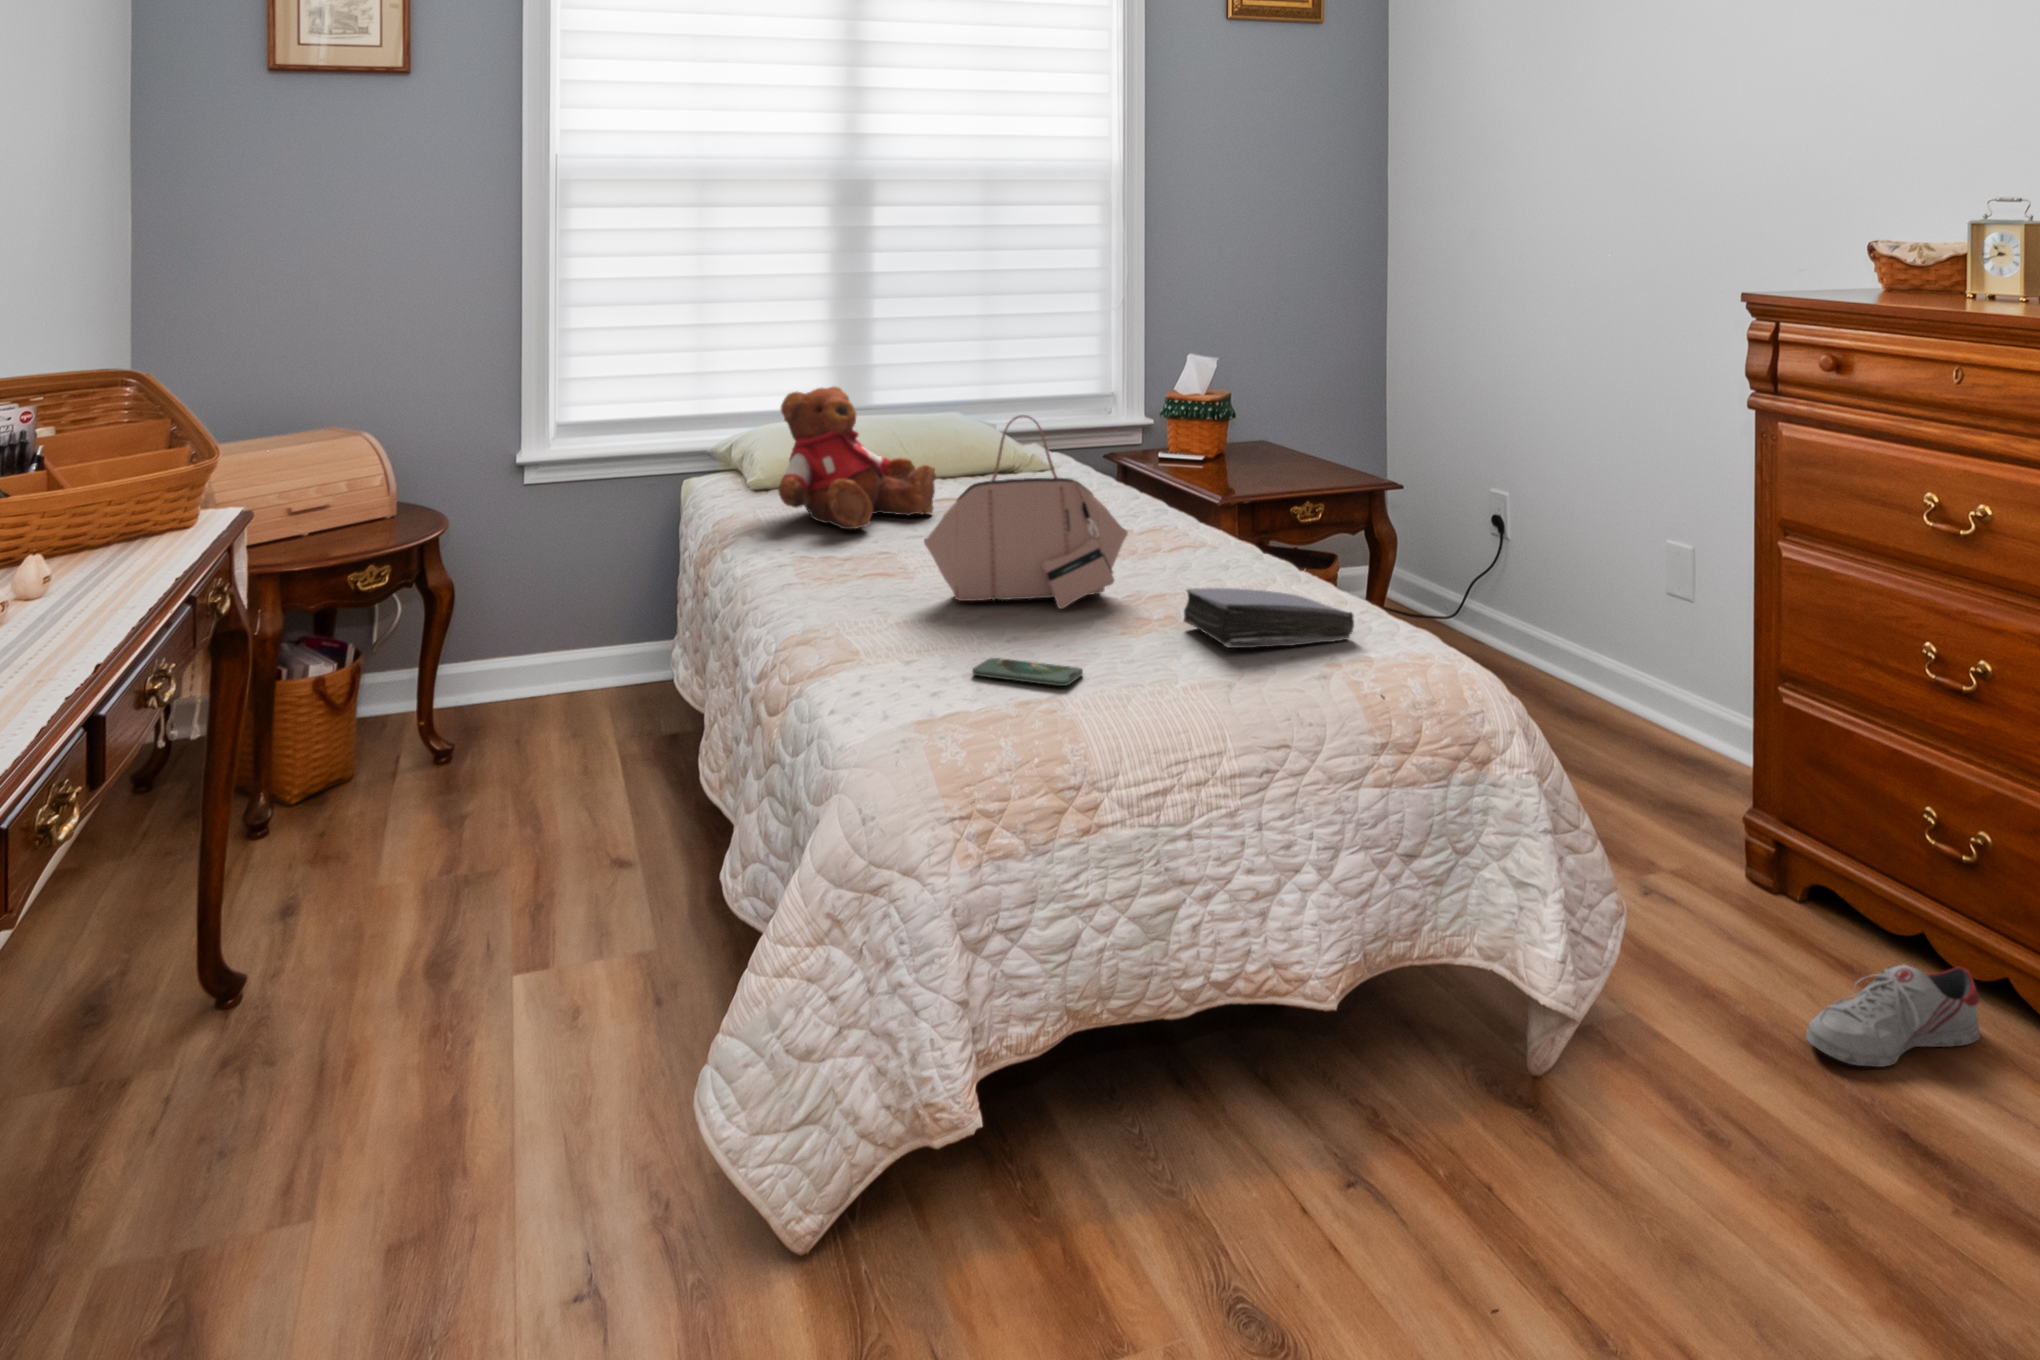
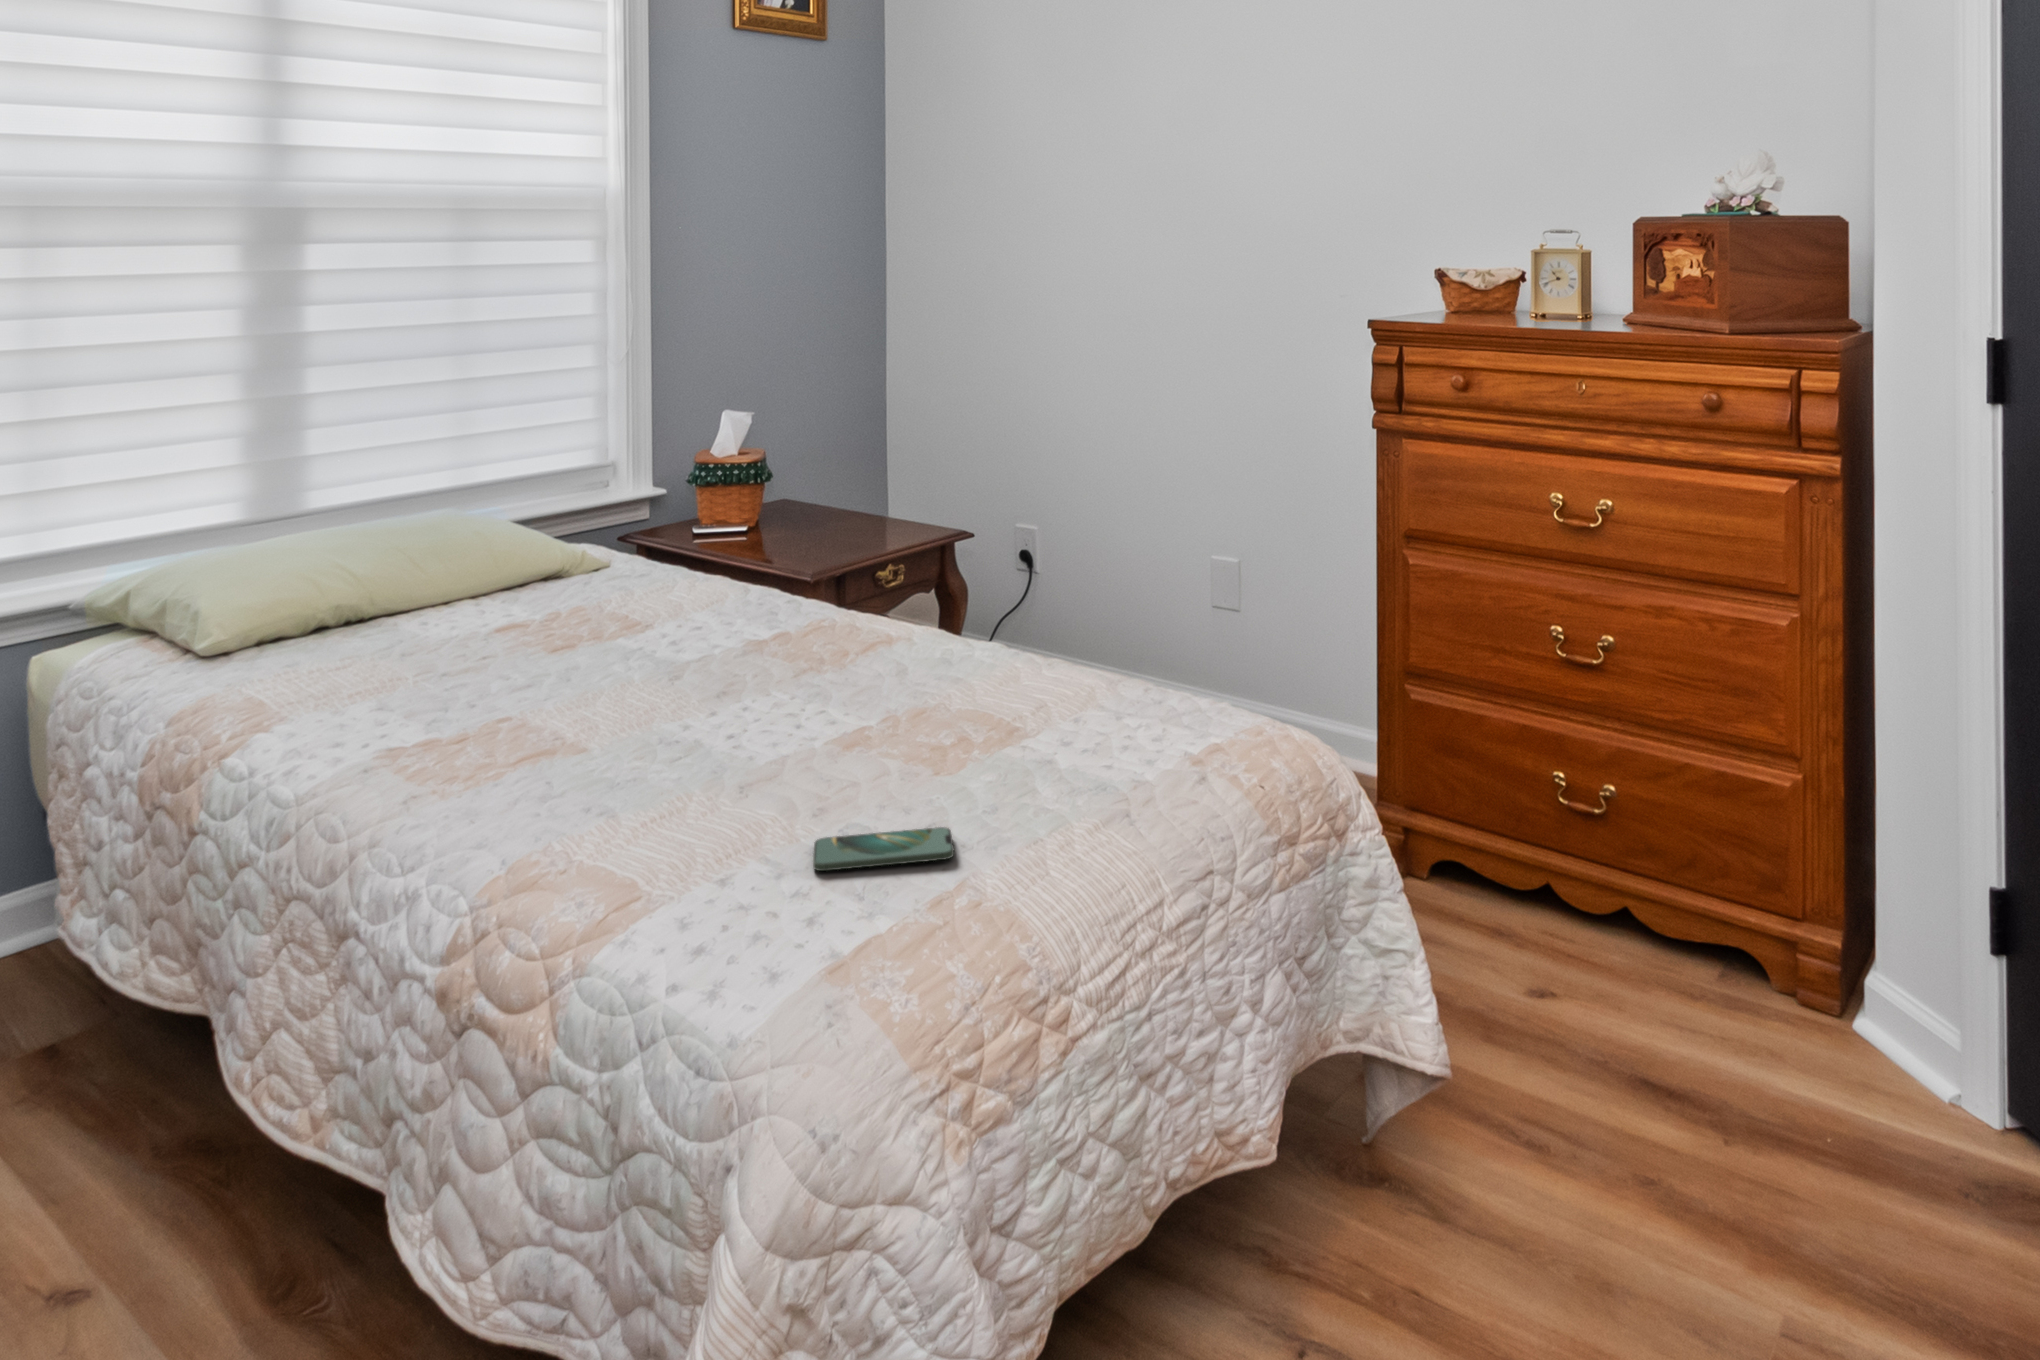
teddy bear: present [778,387,936,529] -> none [272,490,509,686]
handbag: present [924,415,1128,609] -> none [624,507,877,763]
book: present [1184,588,1354,648] -> none [984,680,1171,760]
shoe: present [1806,965,1980,1067] -> none [1547,910,1649,1031]

